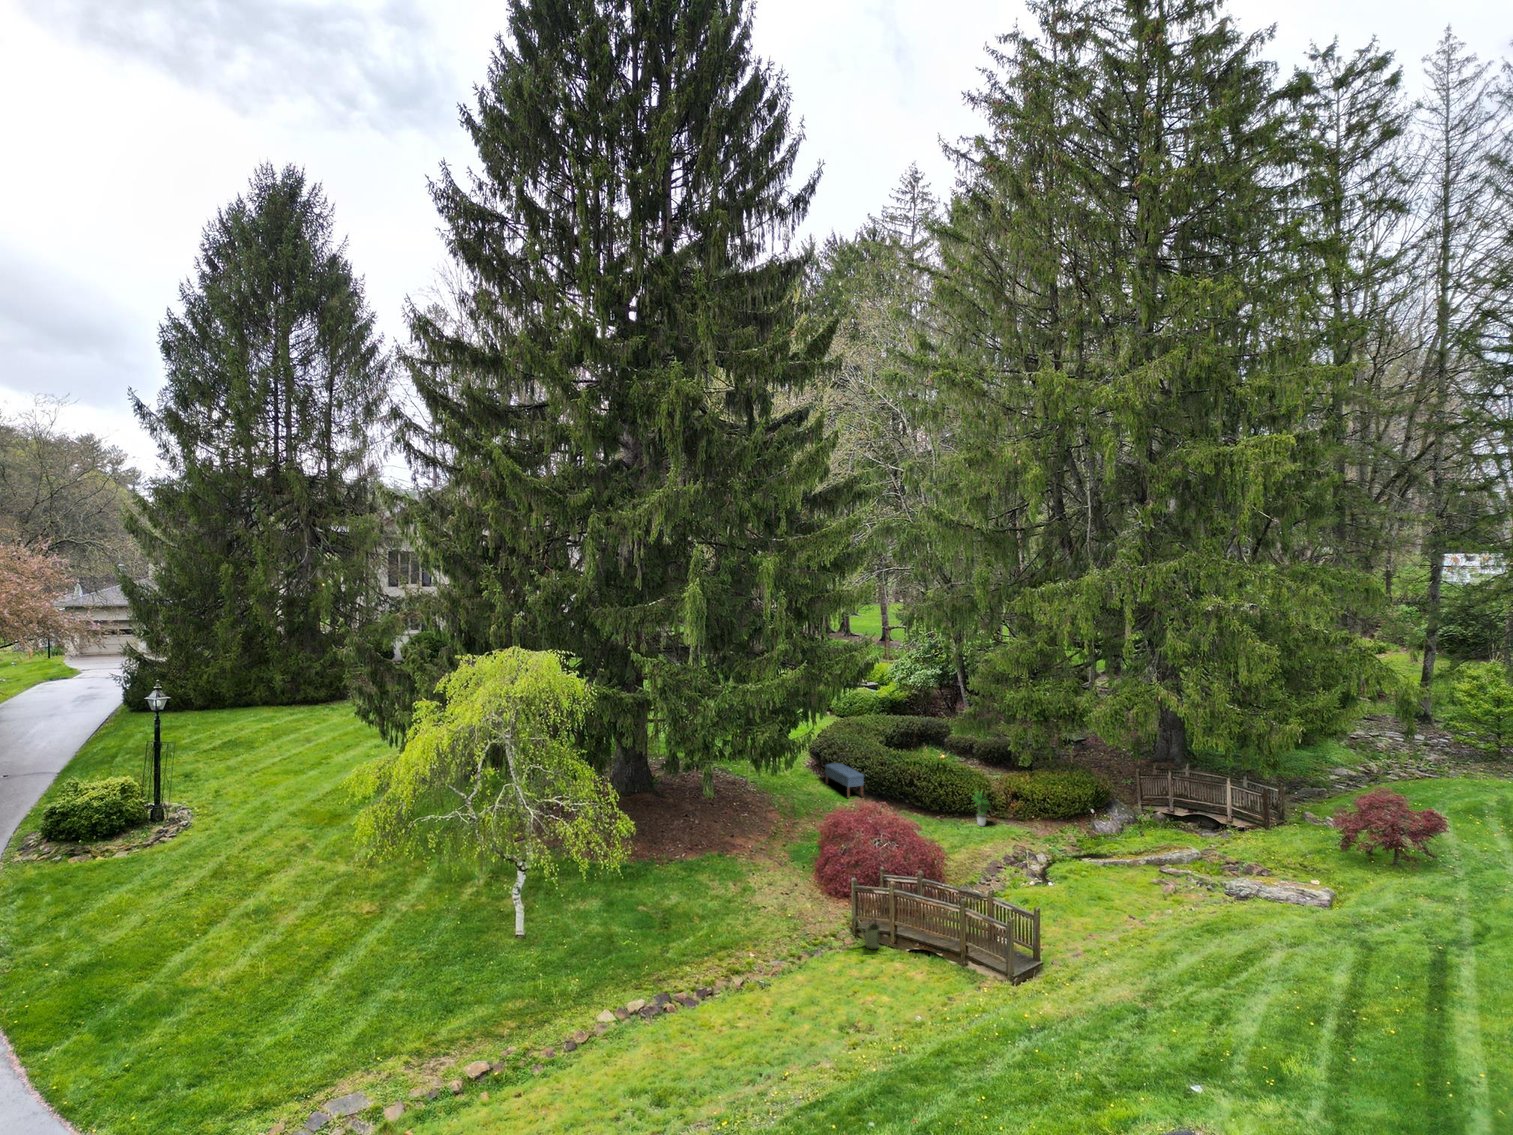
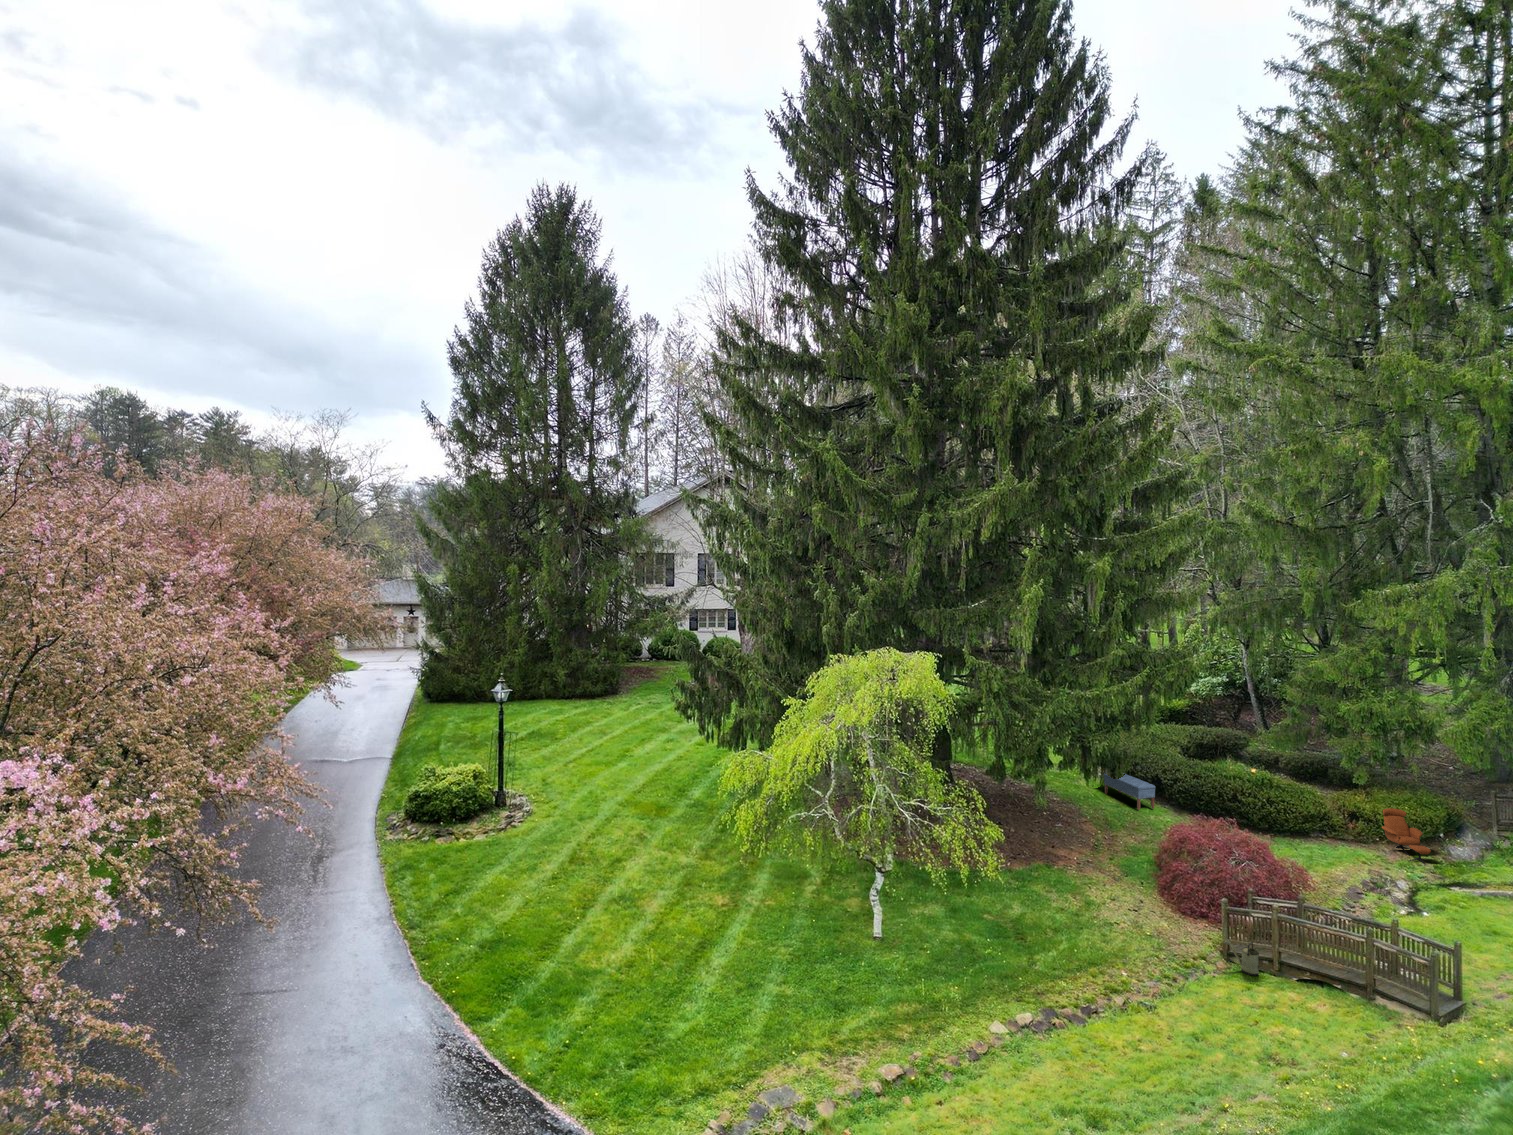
lounge chair: none [1044,787,1079,838] -> present [1382,808,1431,864]
potted plant: present [975,792,987,826] -> none [1290,806,1319,847]

